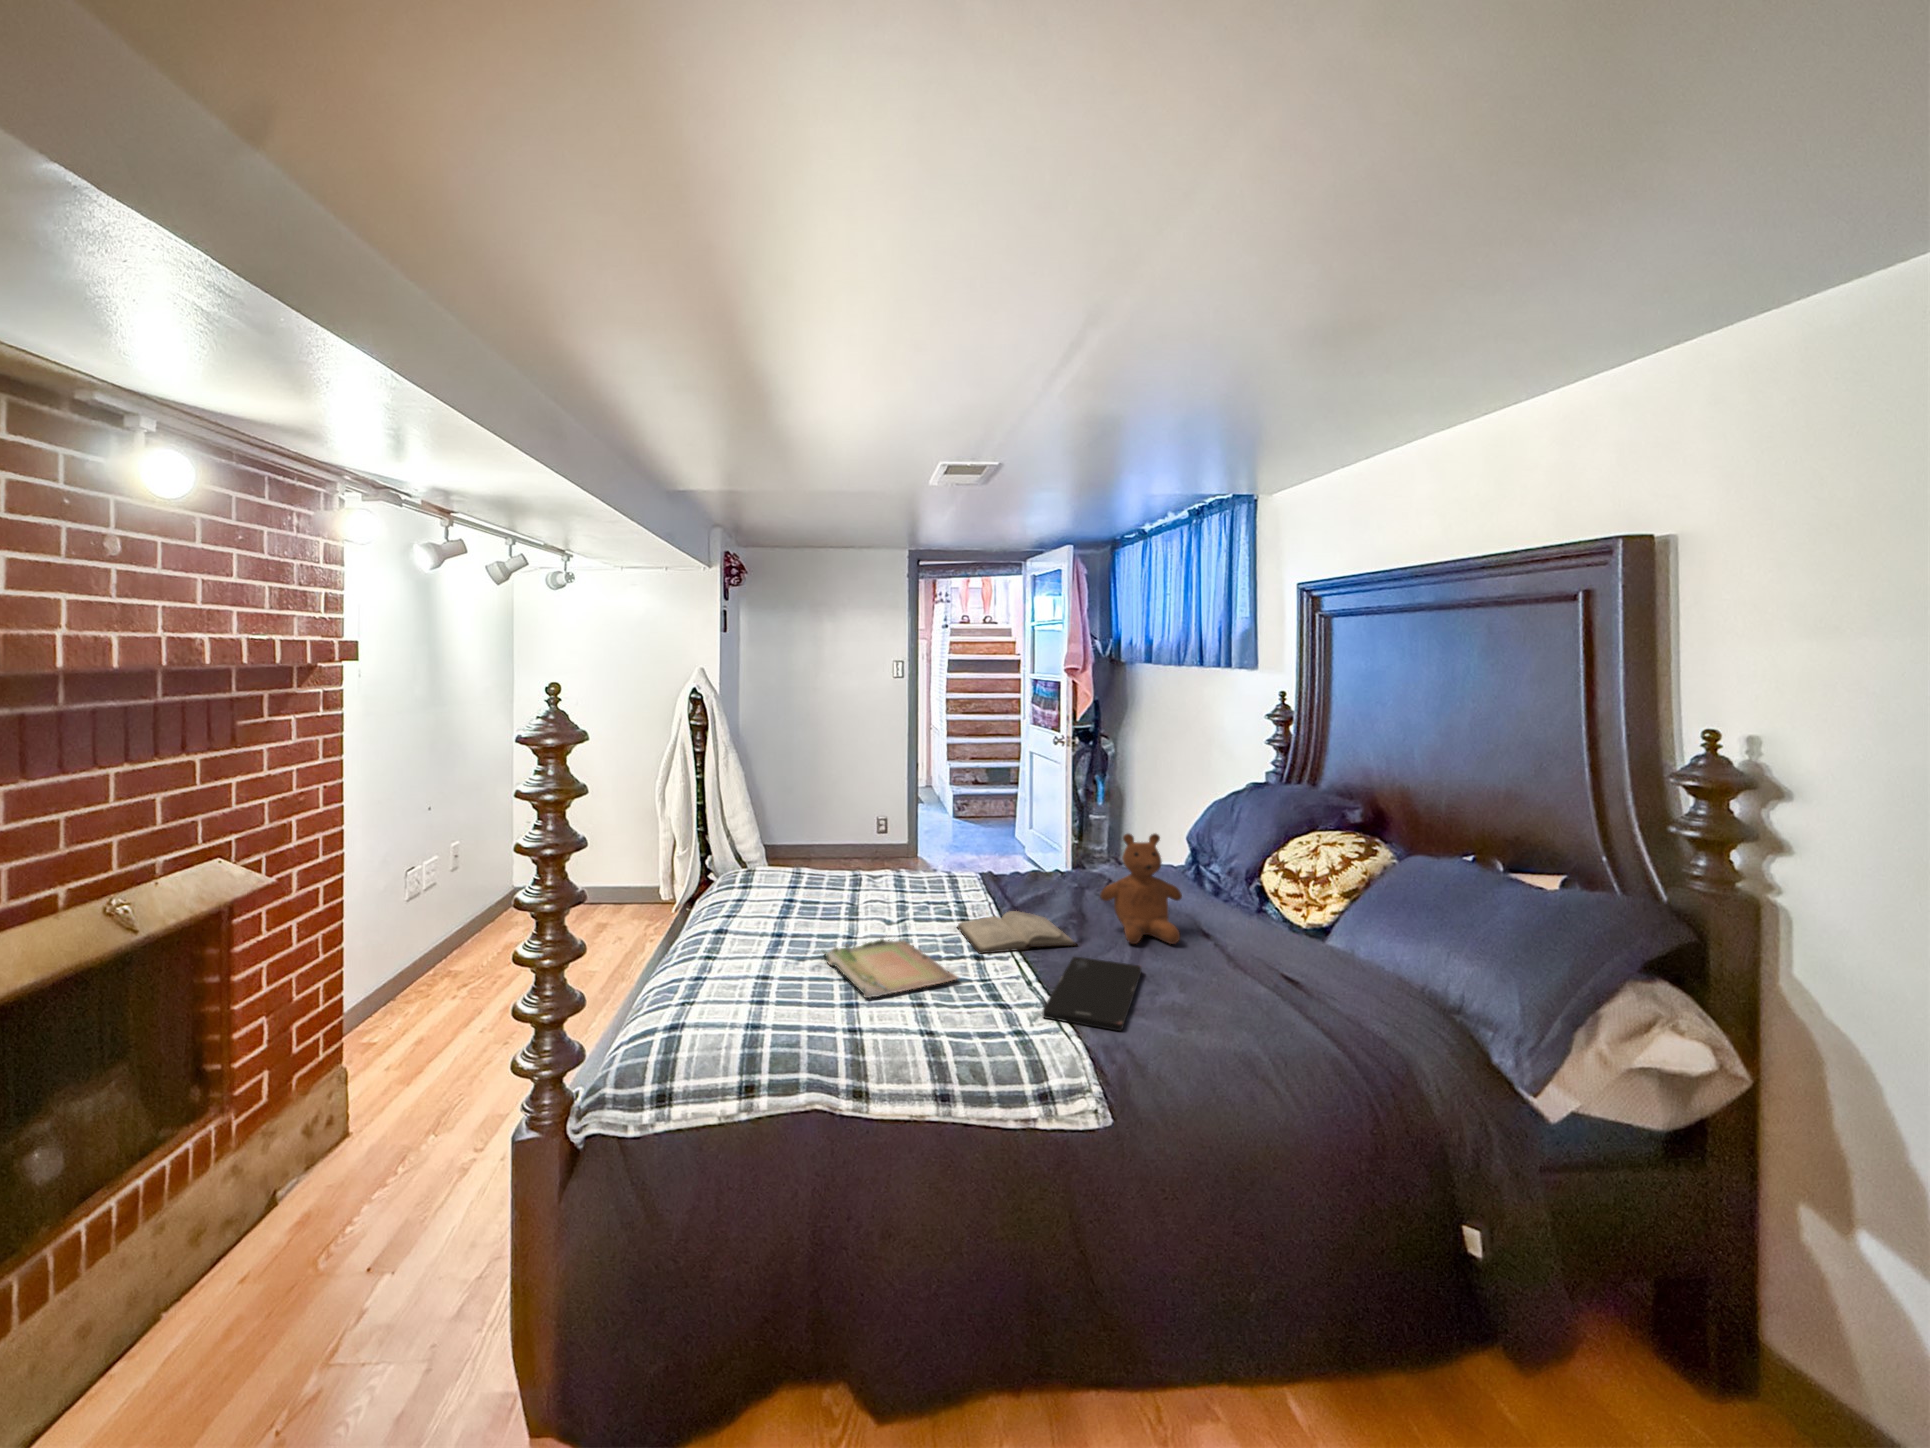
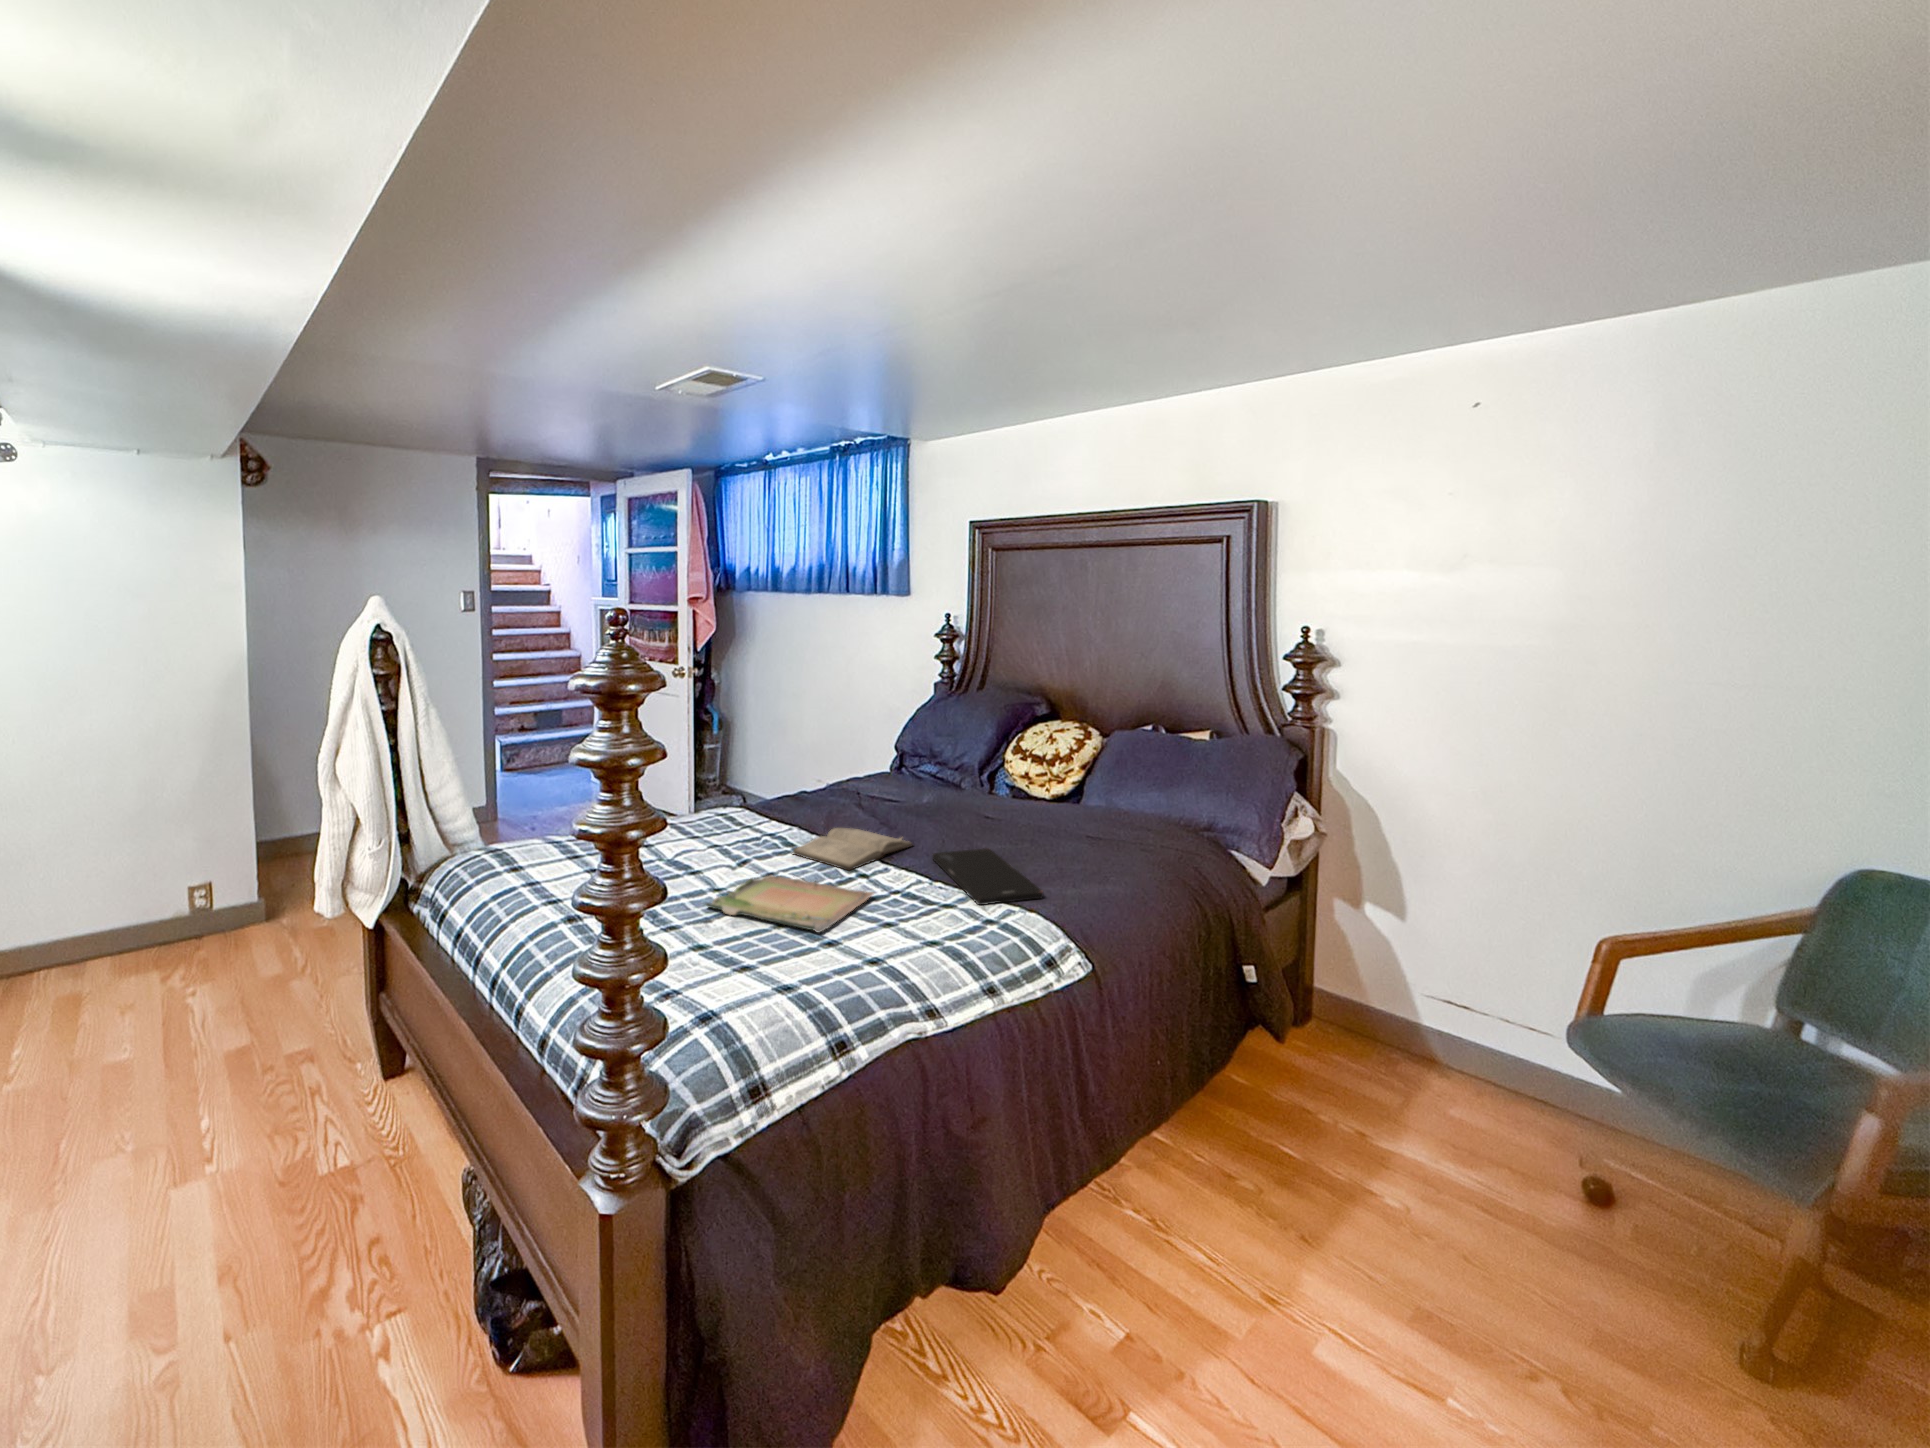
teddy bear: present [1100,834,1182,944] -> none [910,736,982,835]

